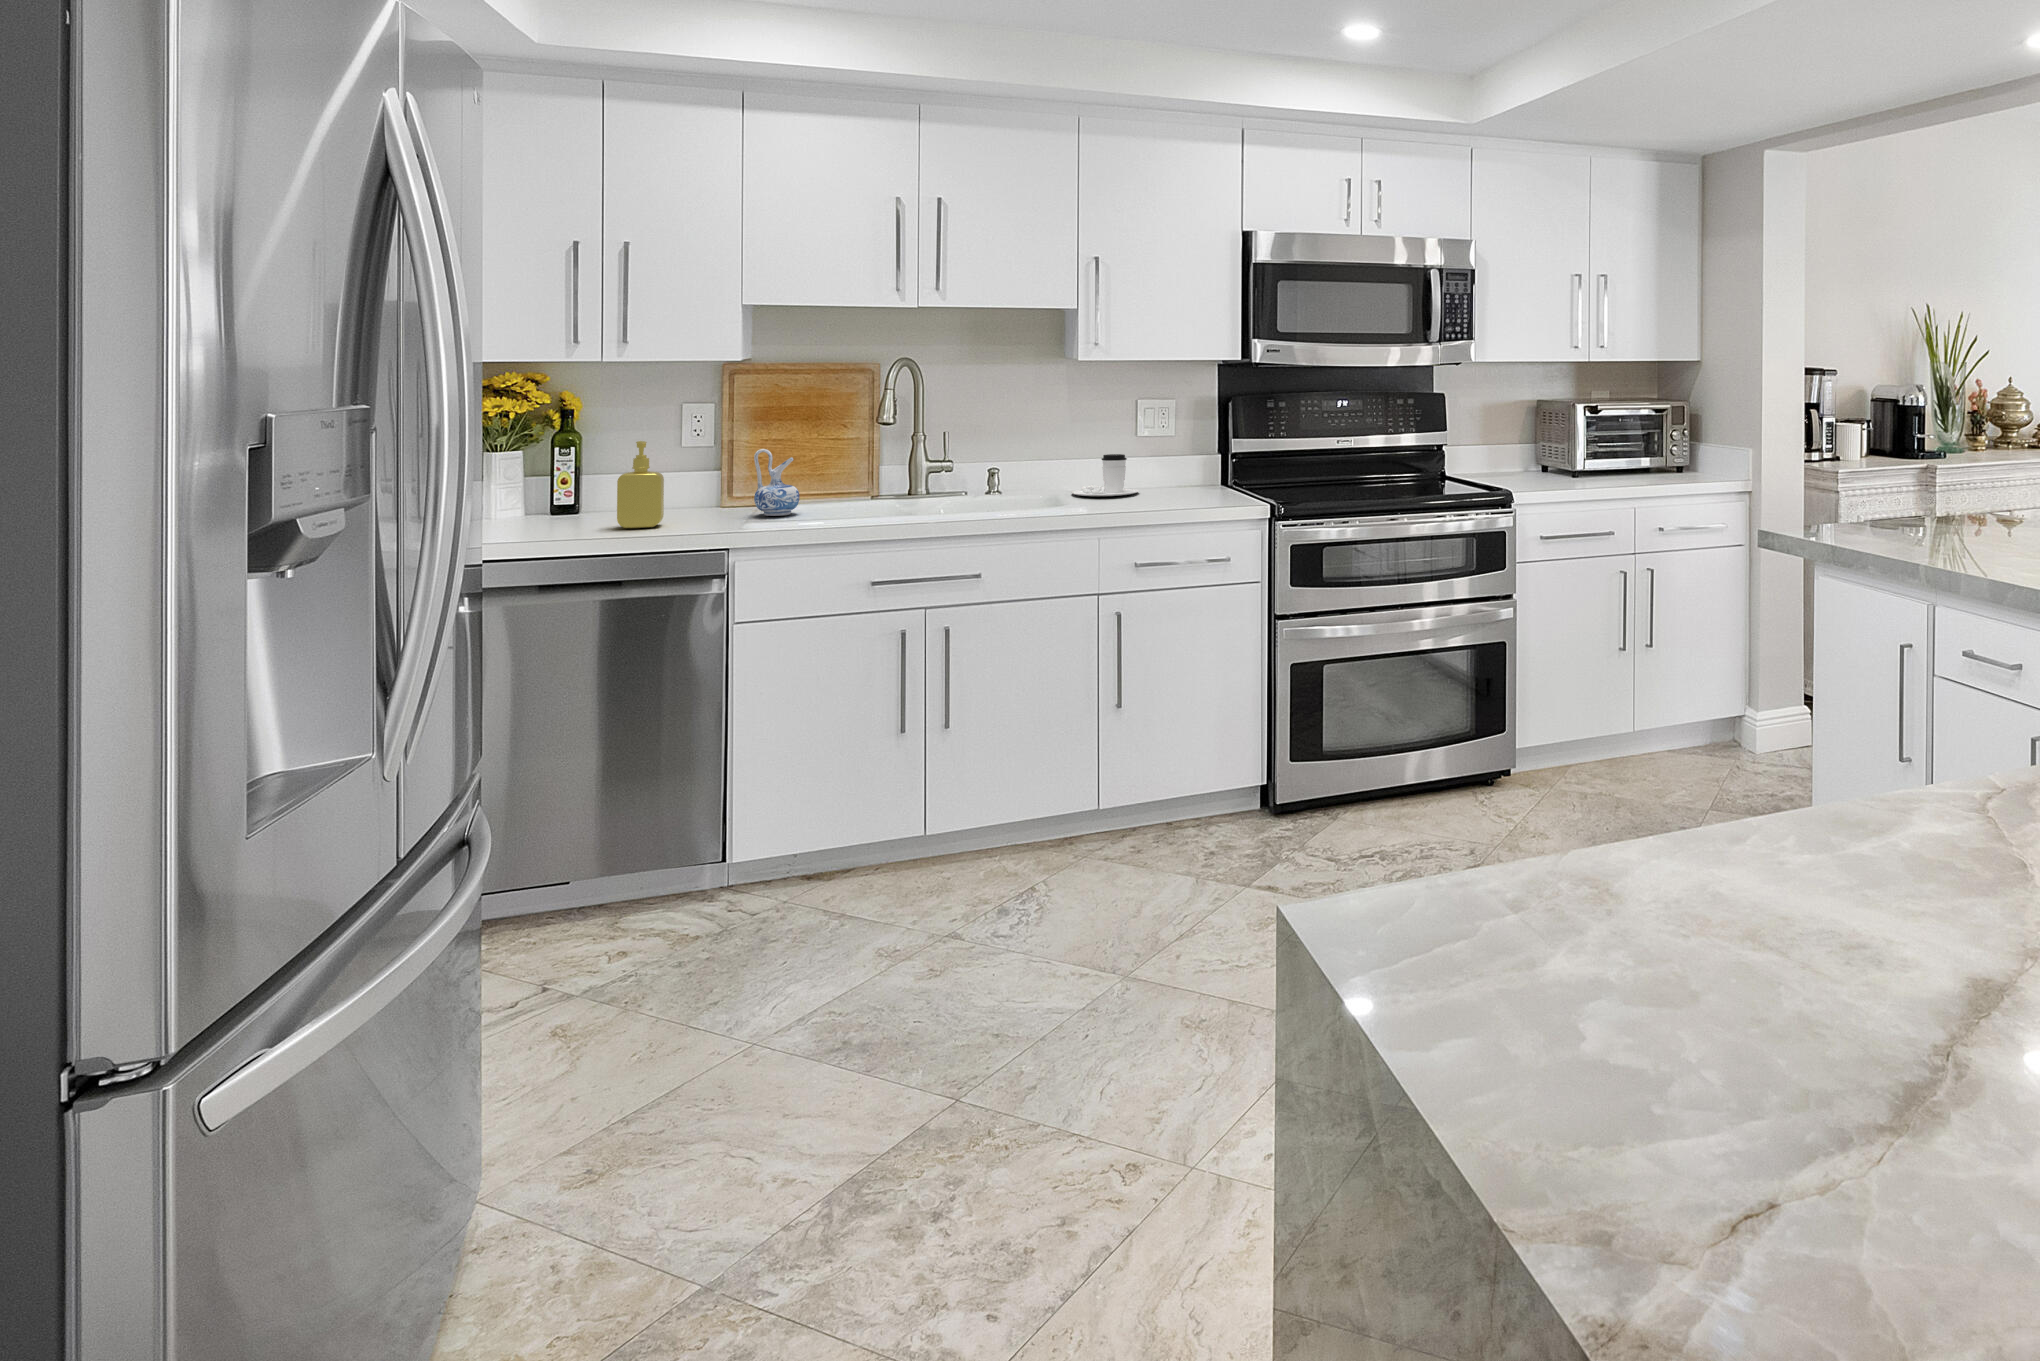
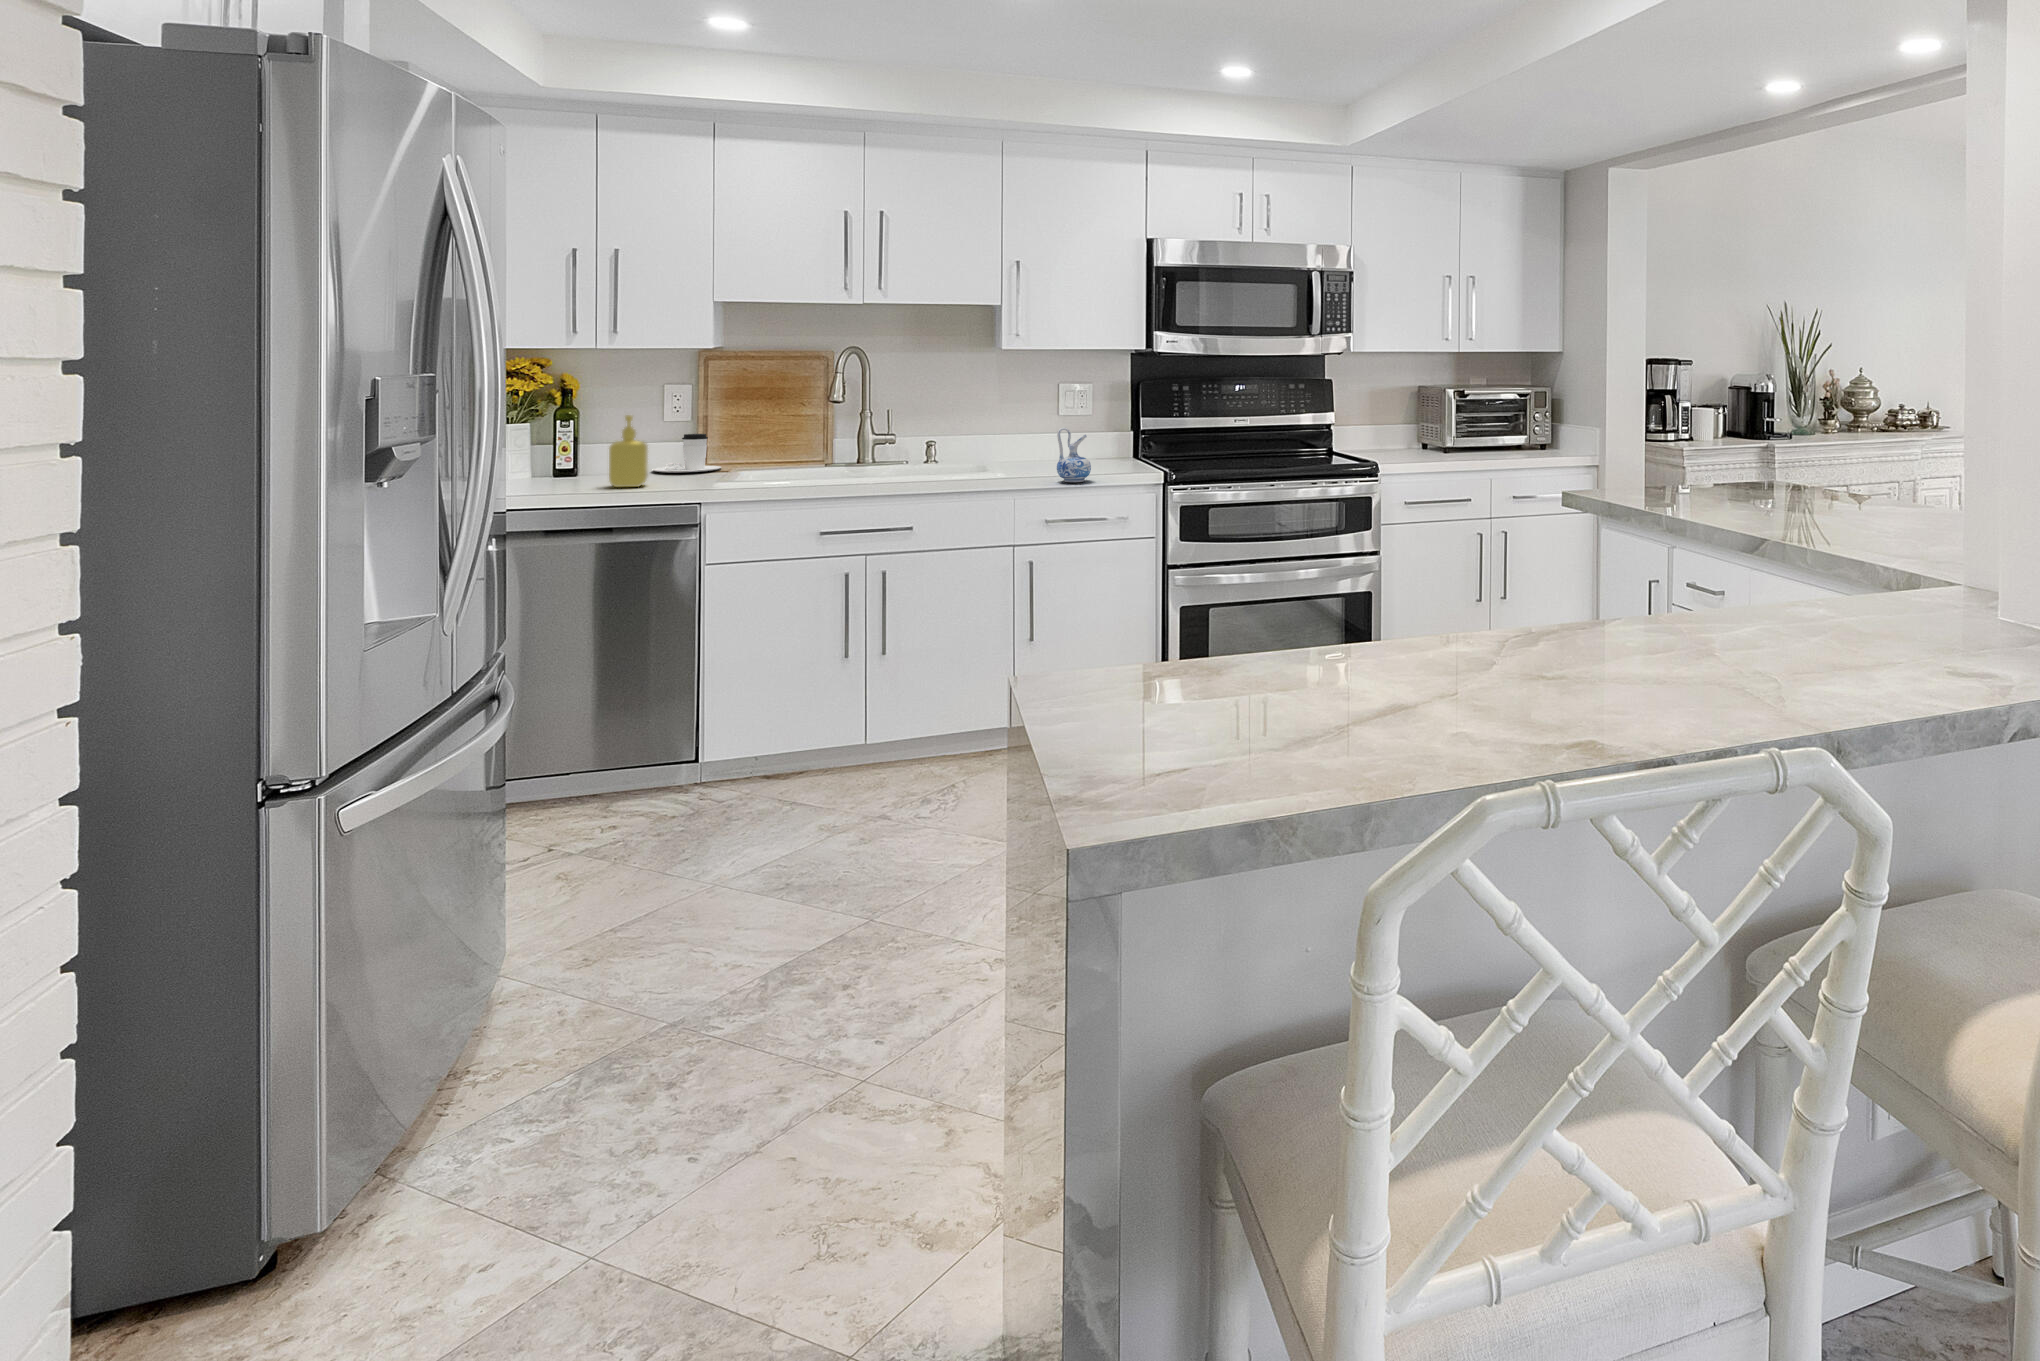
ceramic pitcher: present [754,449,799,516] -> present [1057,427,1091,482]
coffee cup: present [1071,454,1138,496] -> present [652,434,721,472]

